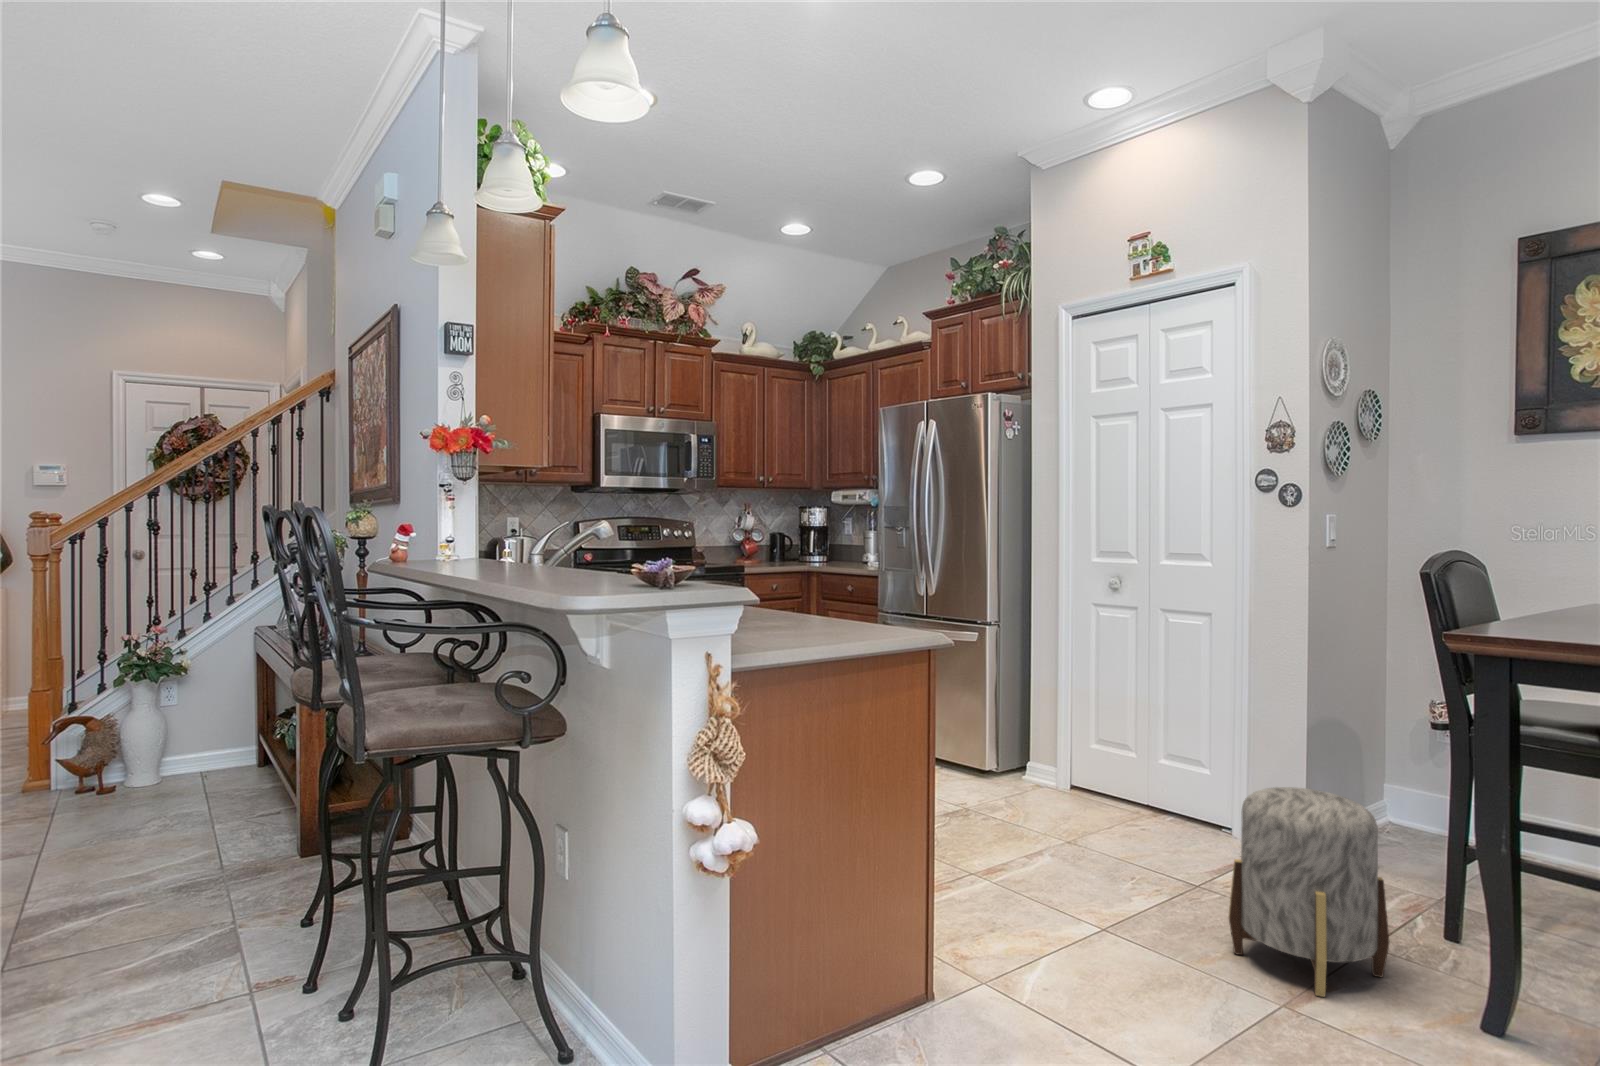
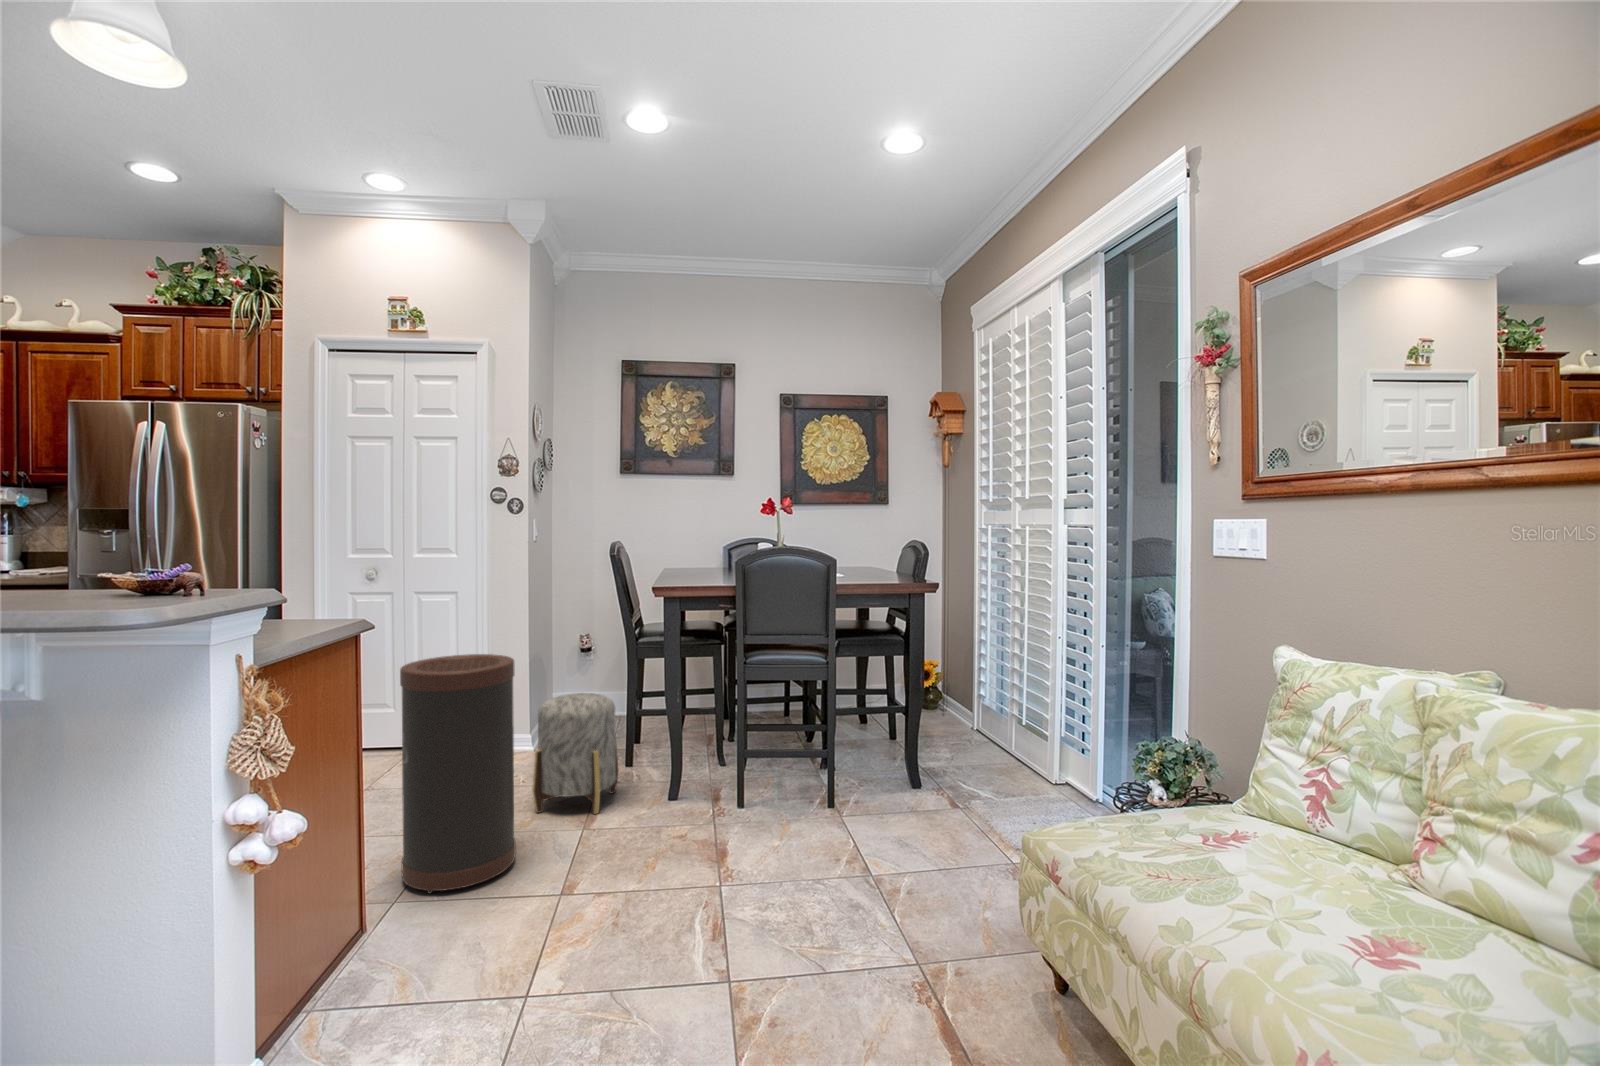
trash can: none [1008,693,1153,1013] -> present [400,654,516,894]

